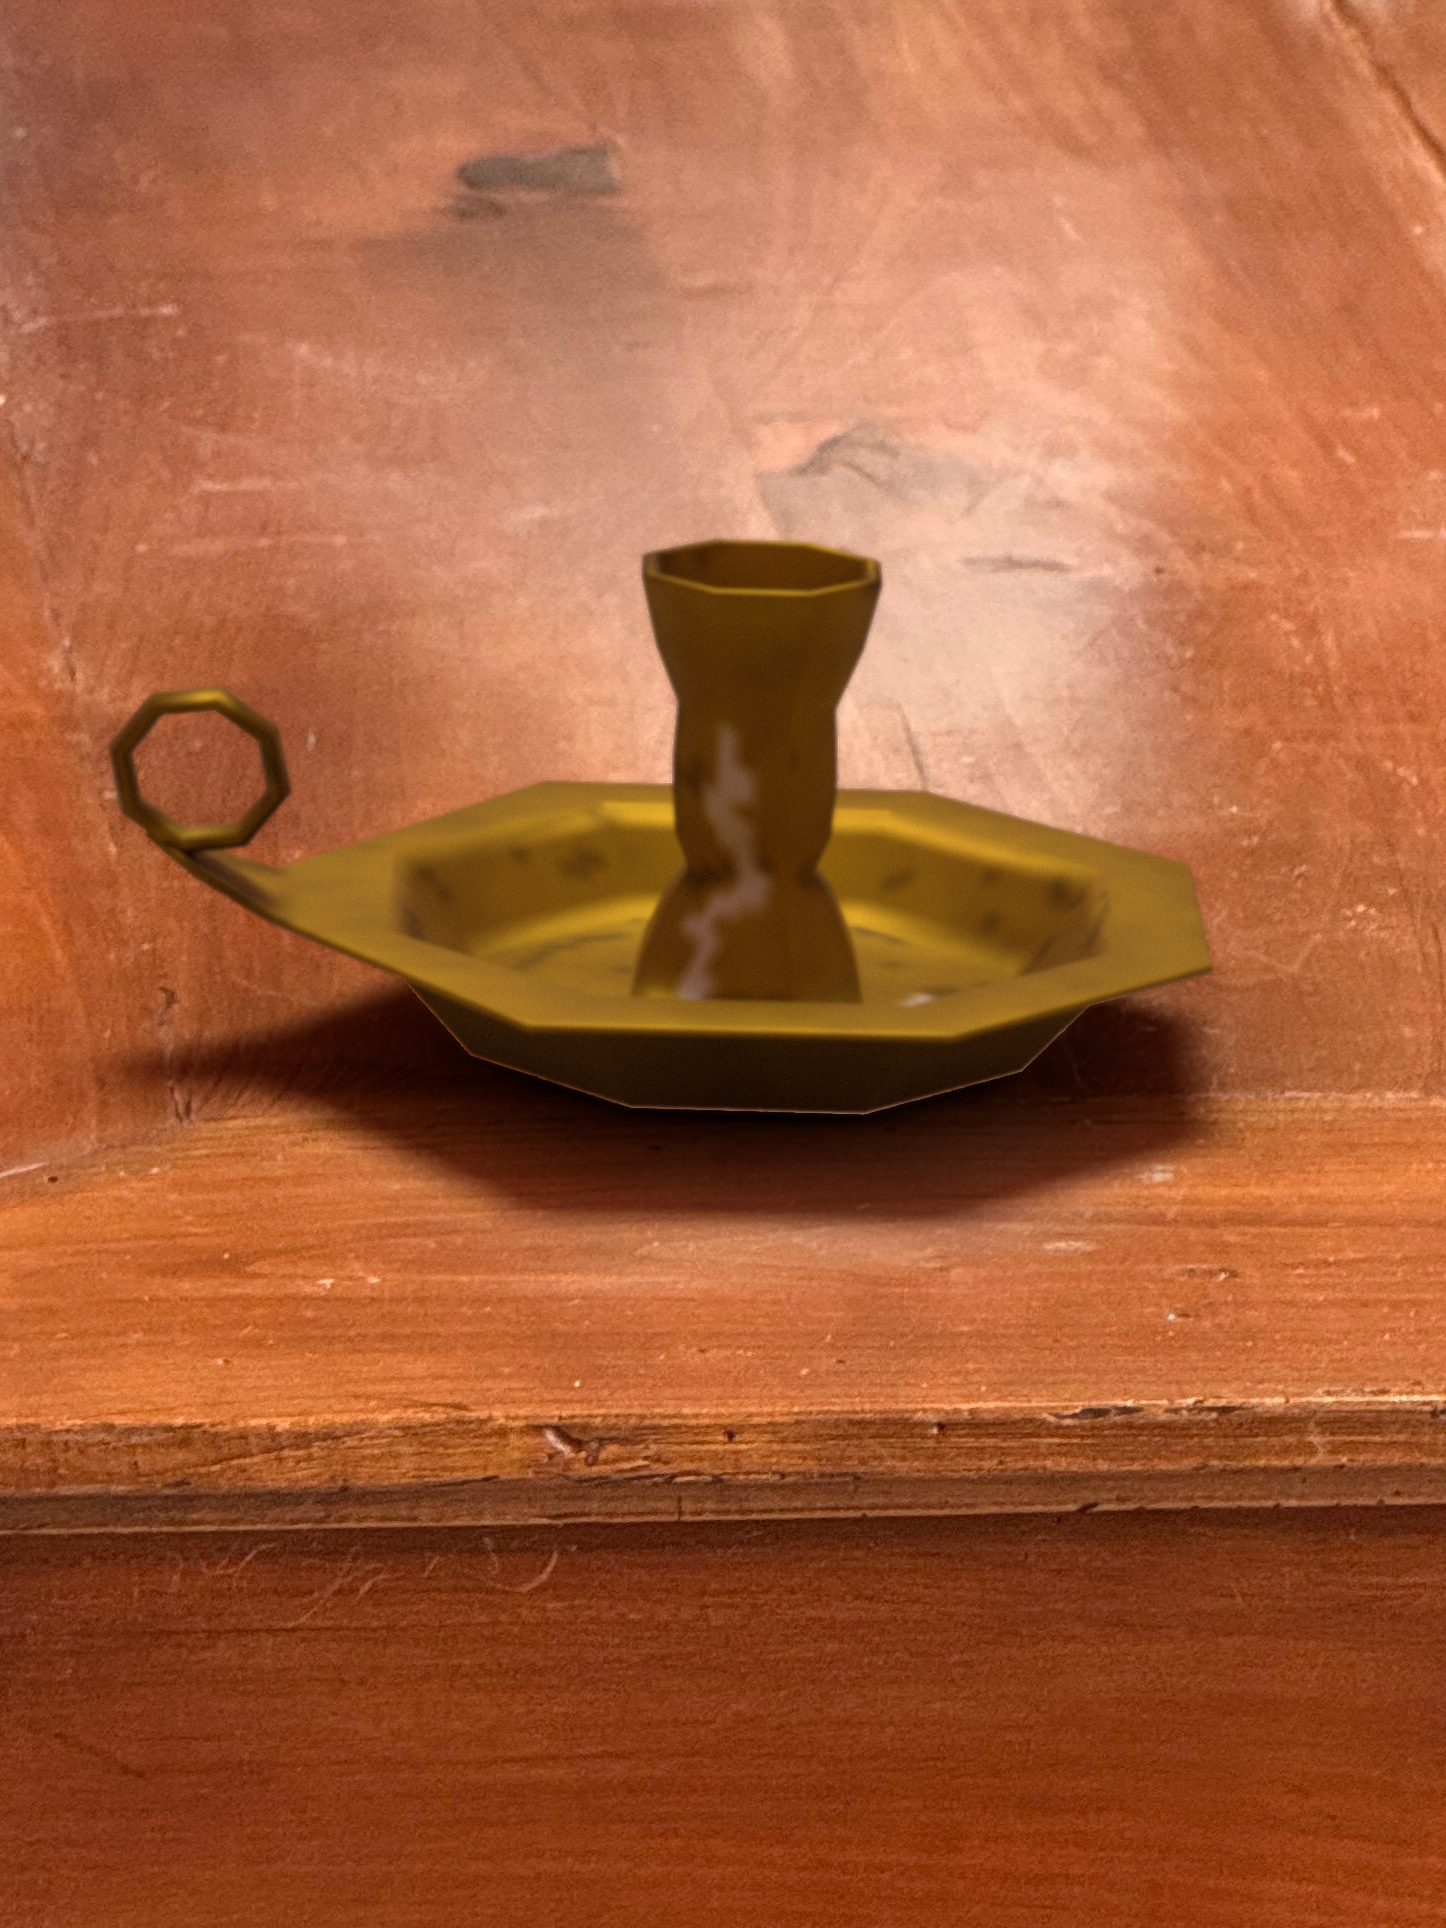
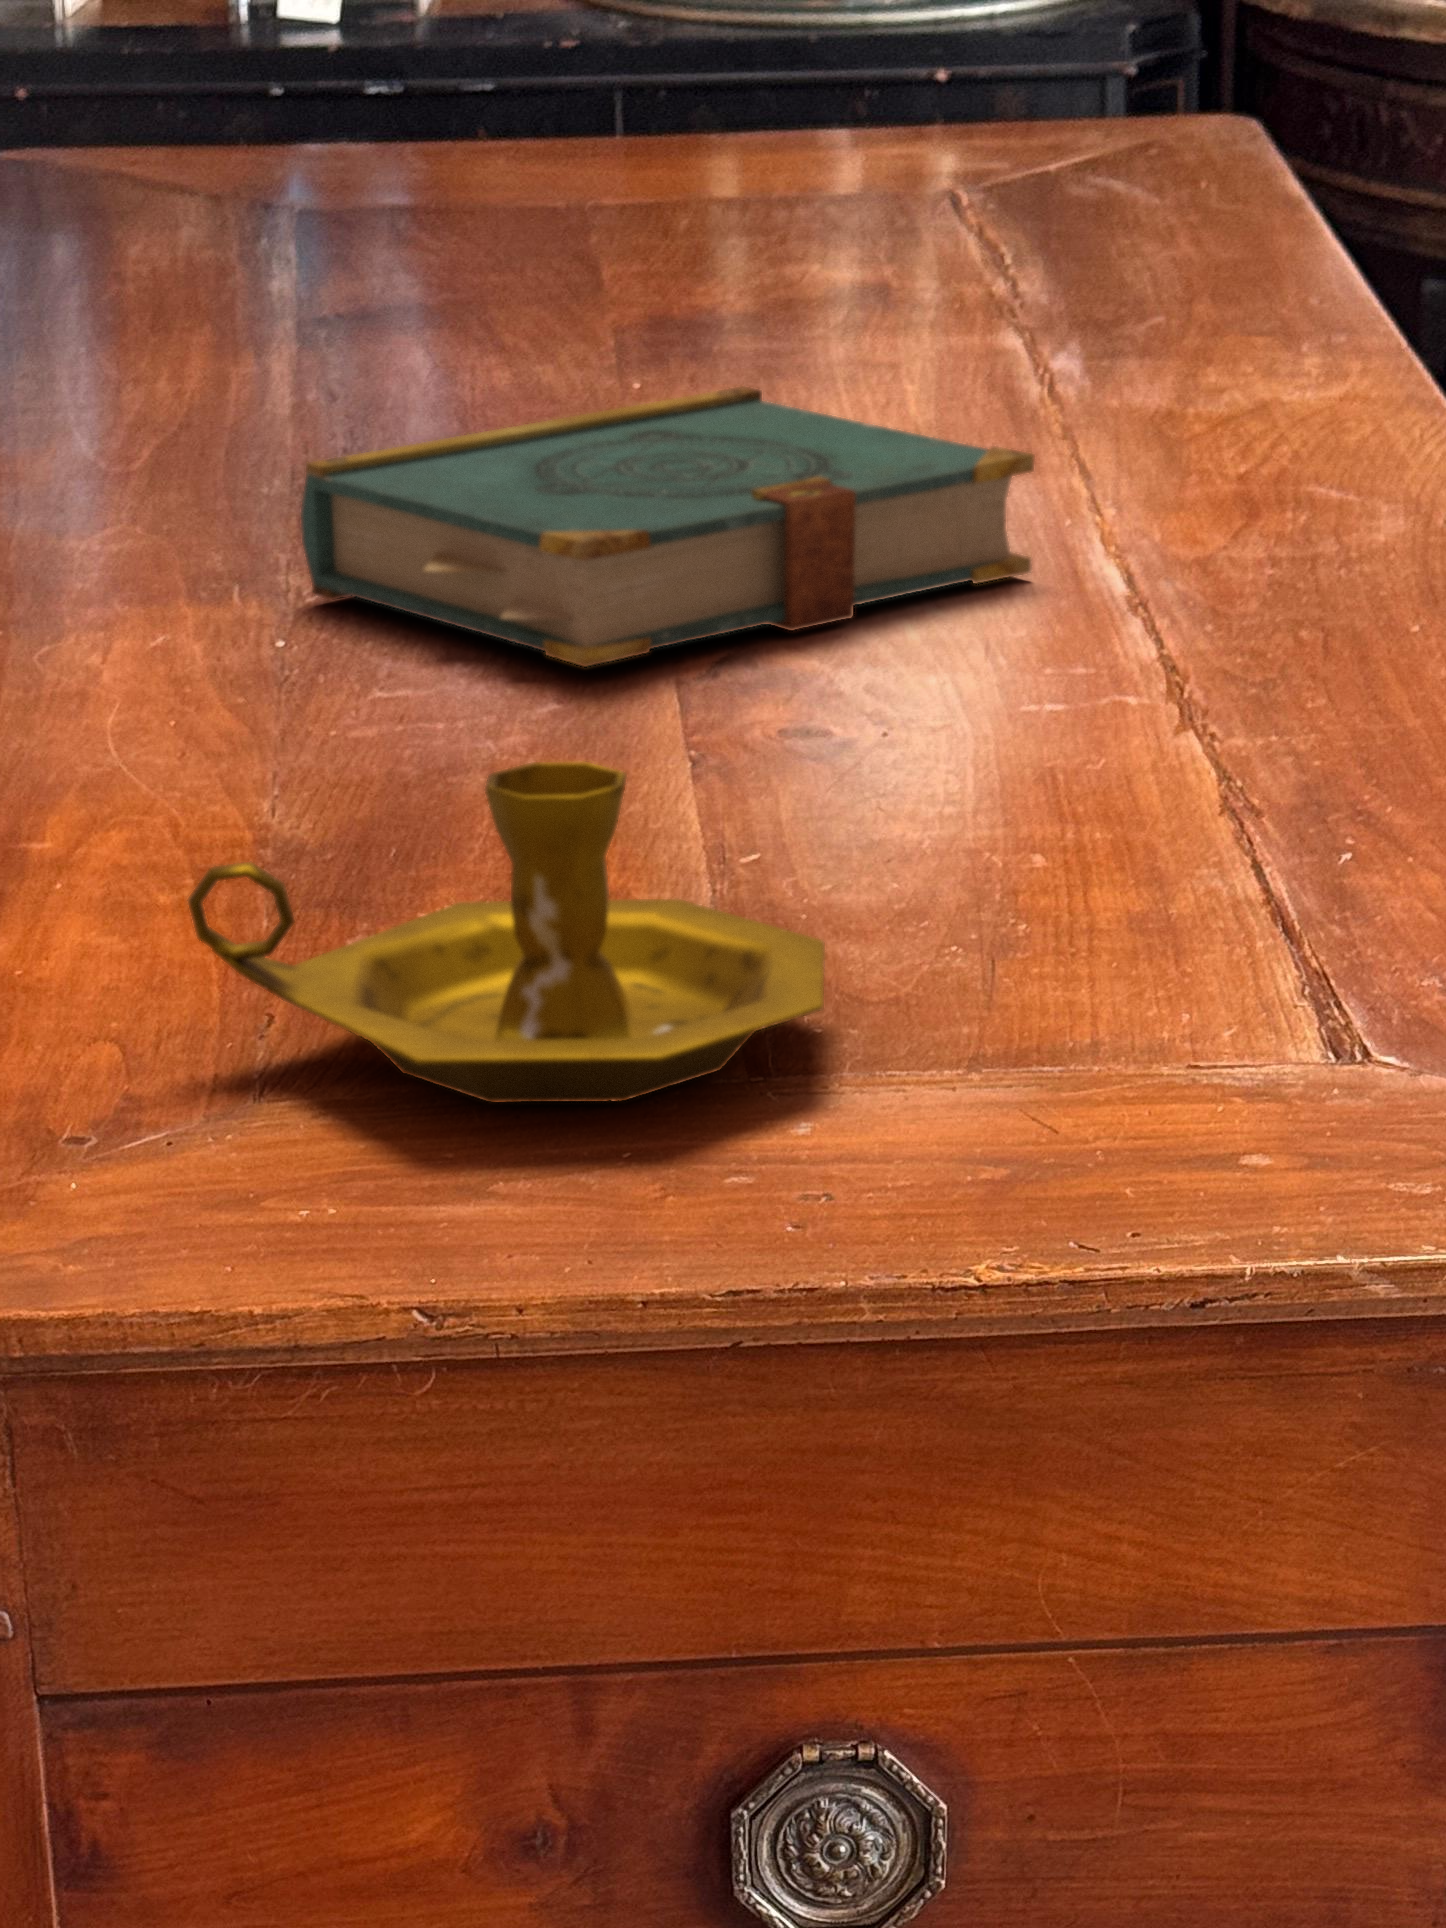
book: none [165,6,1406,433] -> present [301,387,1034,667]

